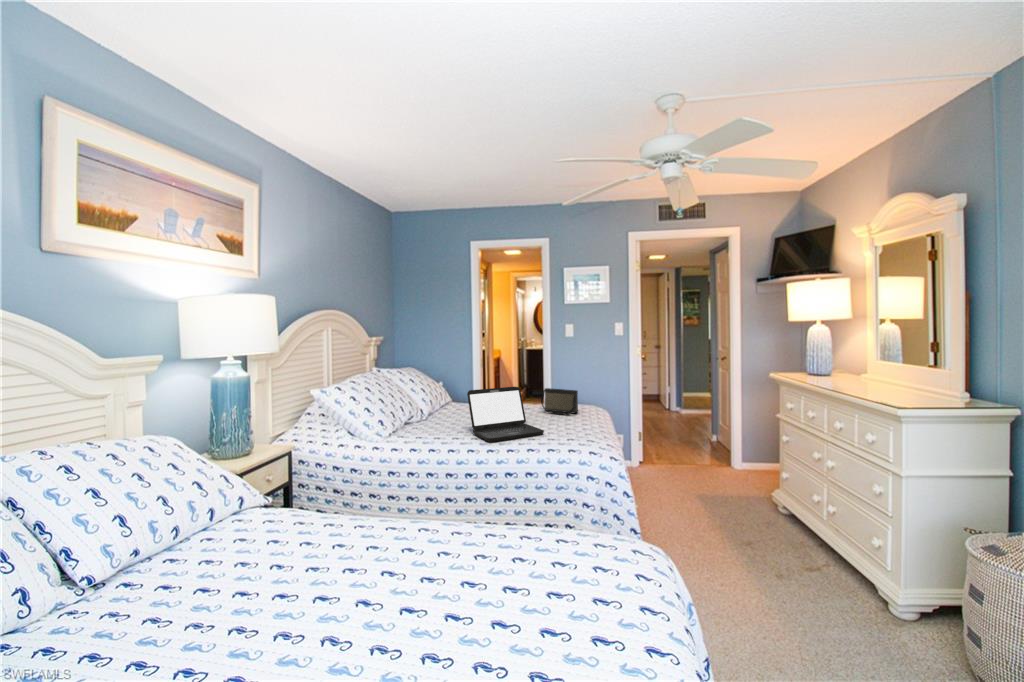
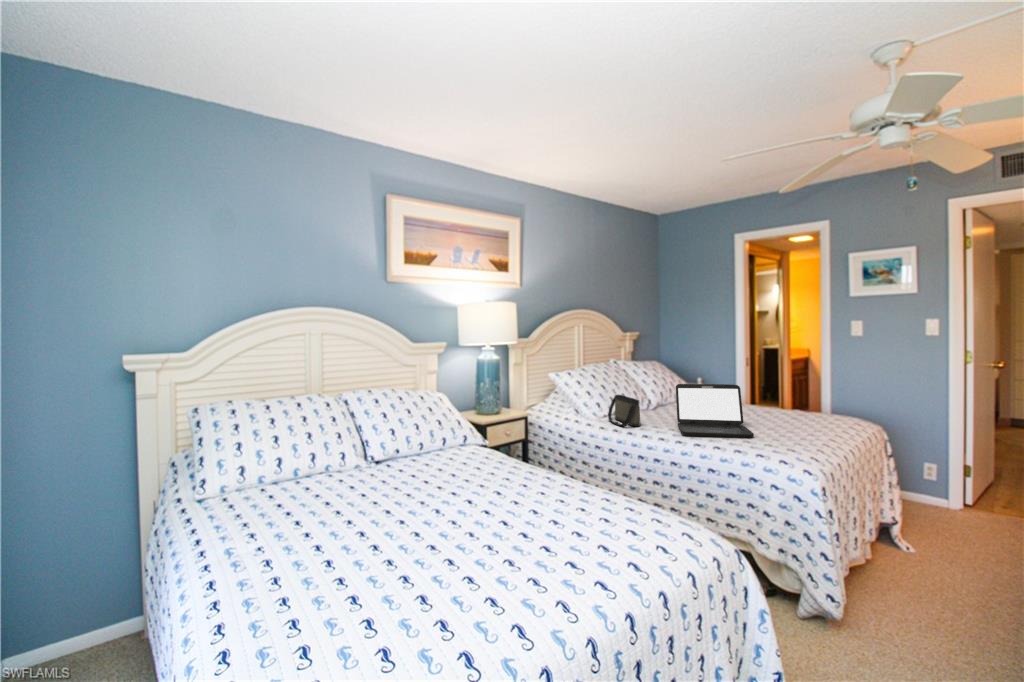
handbag: present [541,388,578,415] -> present [608,395,640,427]

